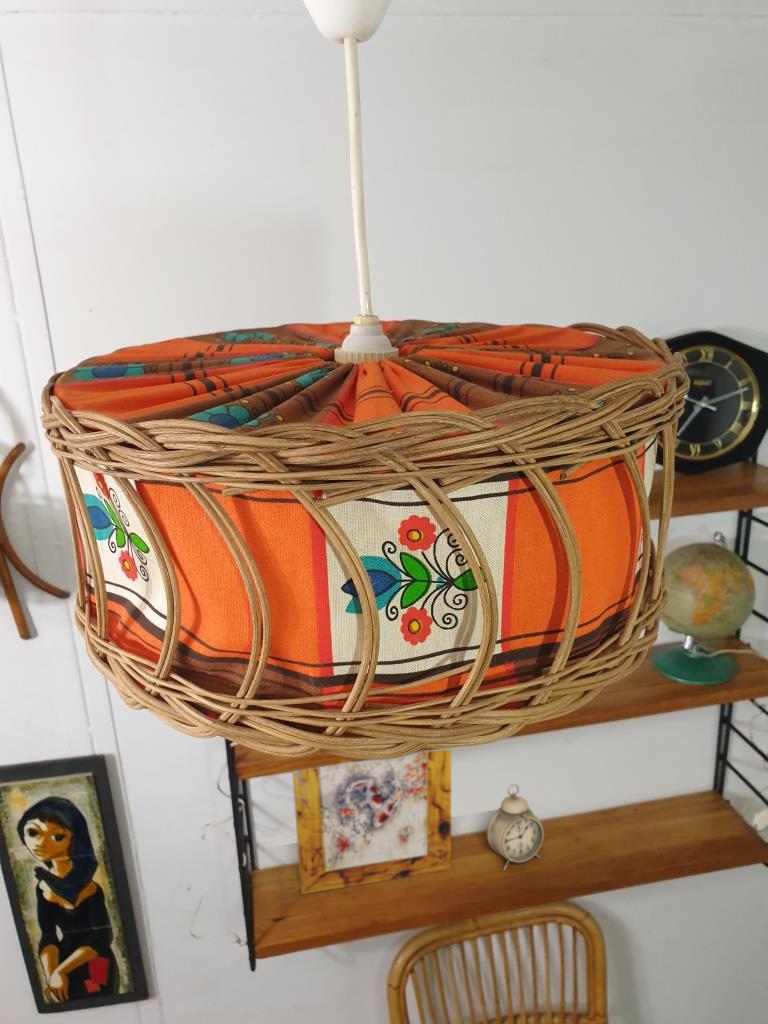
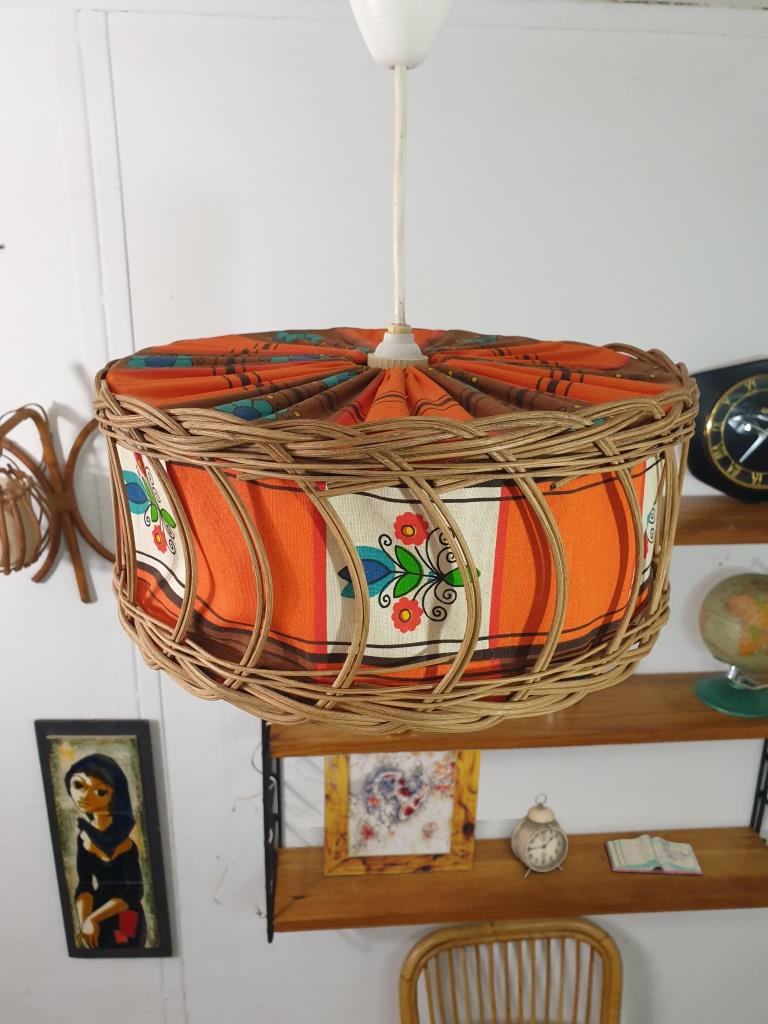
book: none [577,812,675,853] -> present [605,835,703,876]

